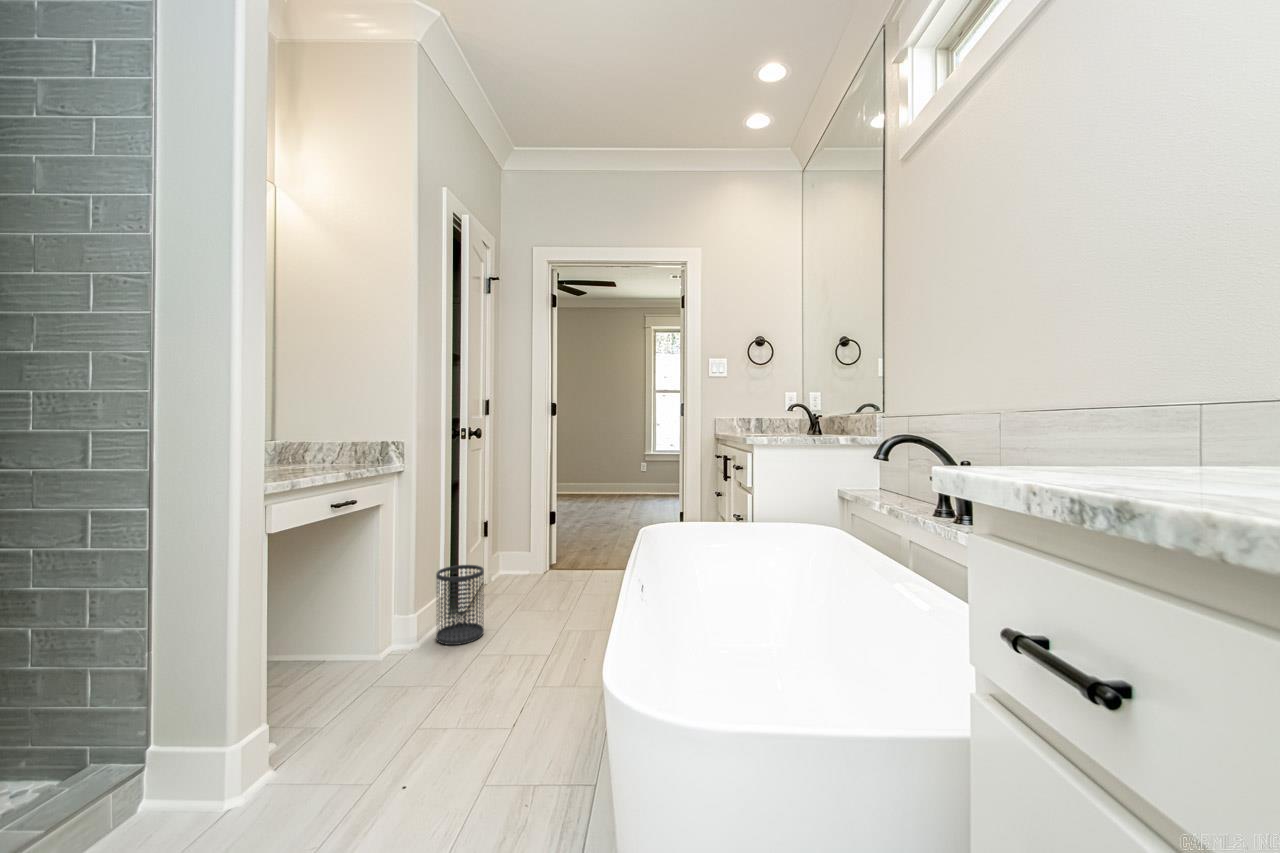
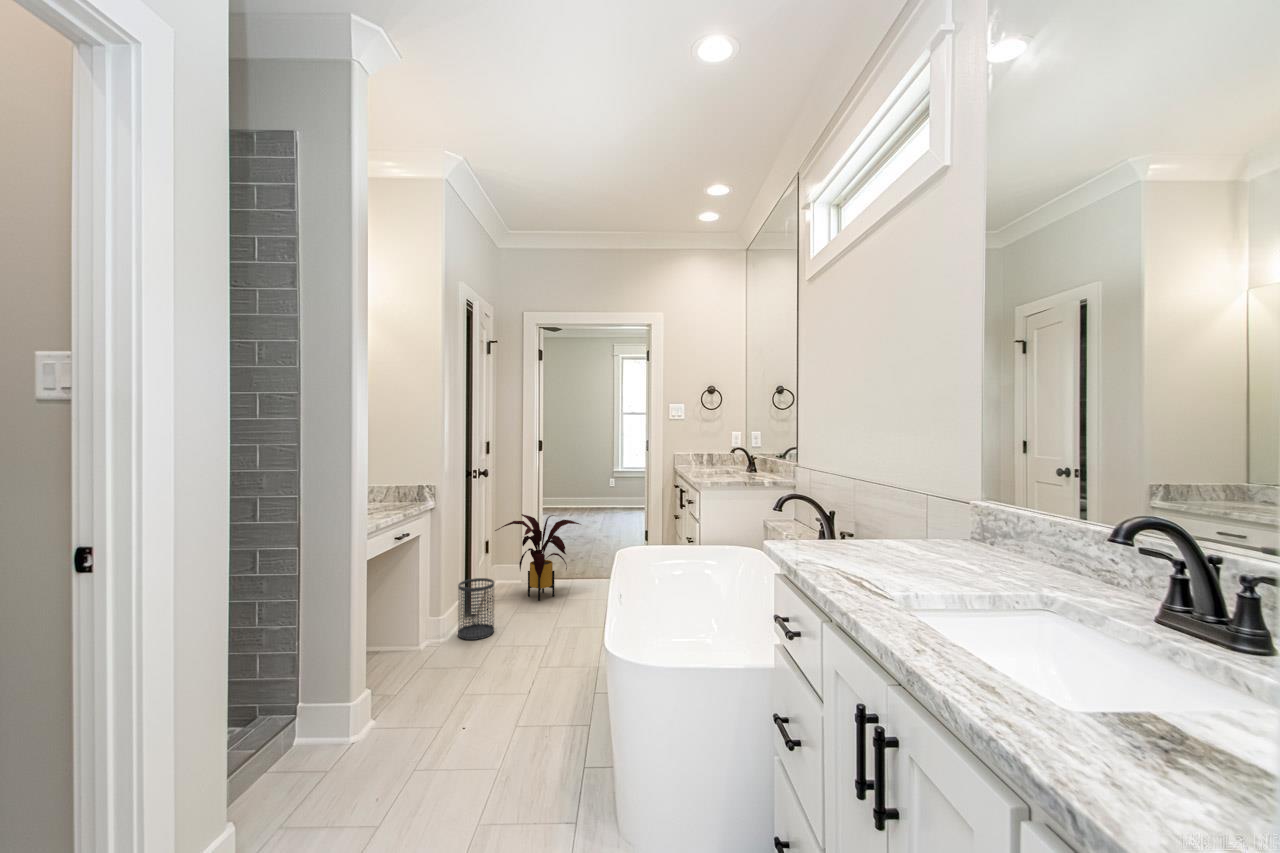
house plant: none [494,490,602,595] -> present [495,514,581,601]

